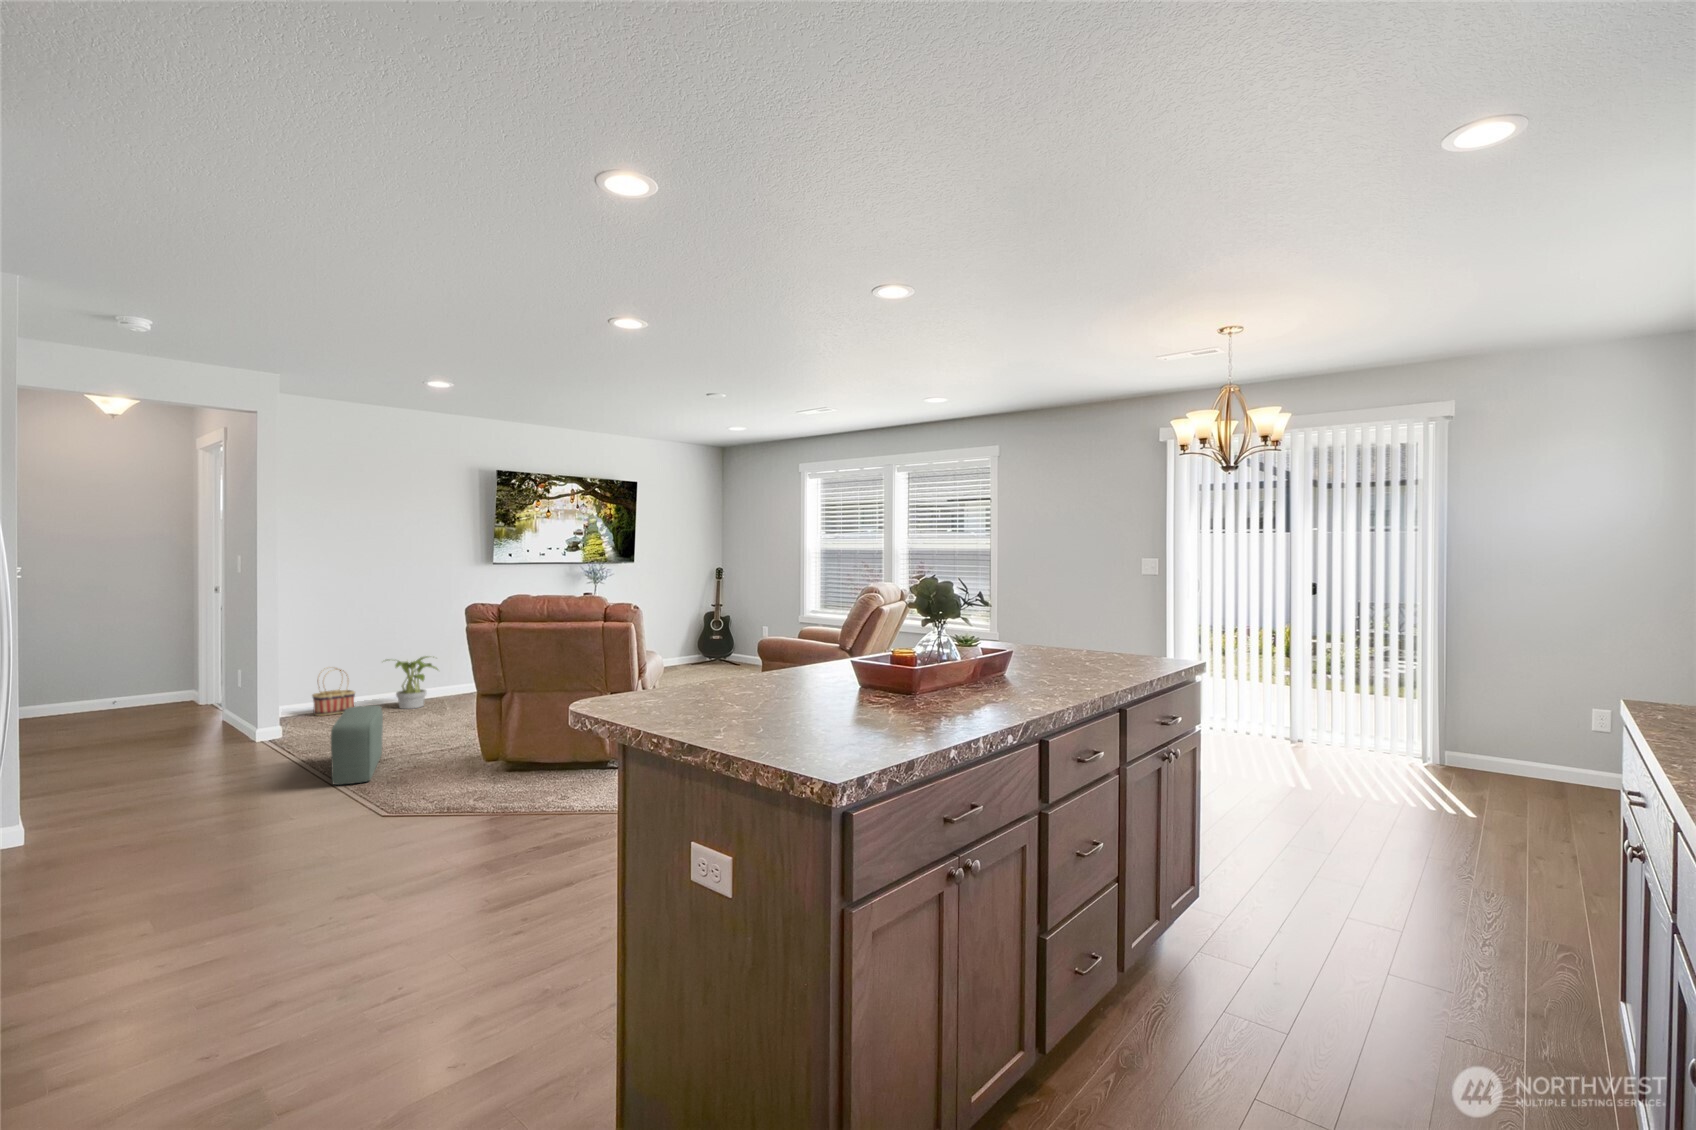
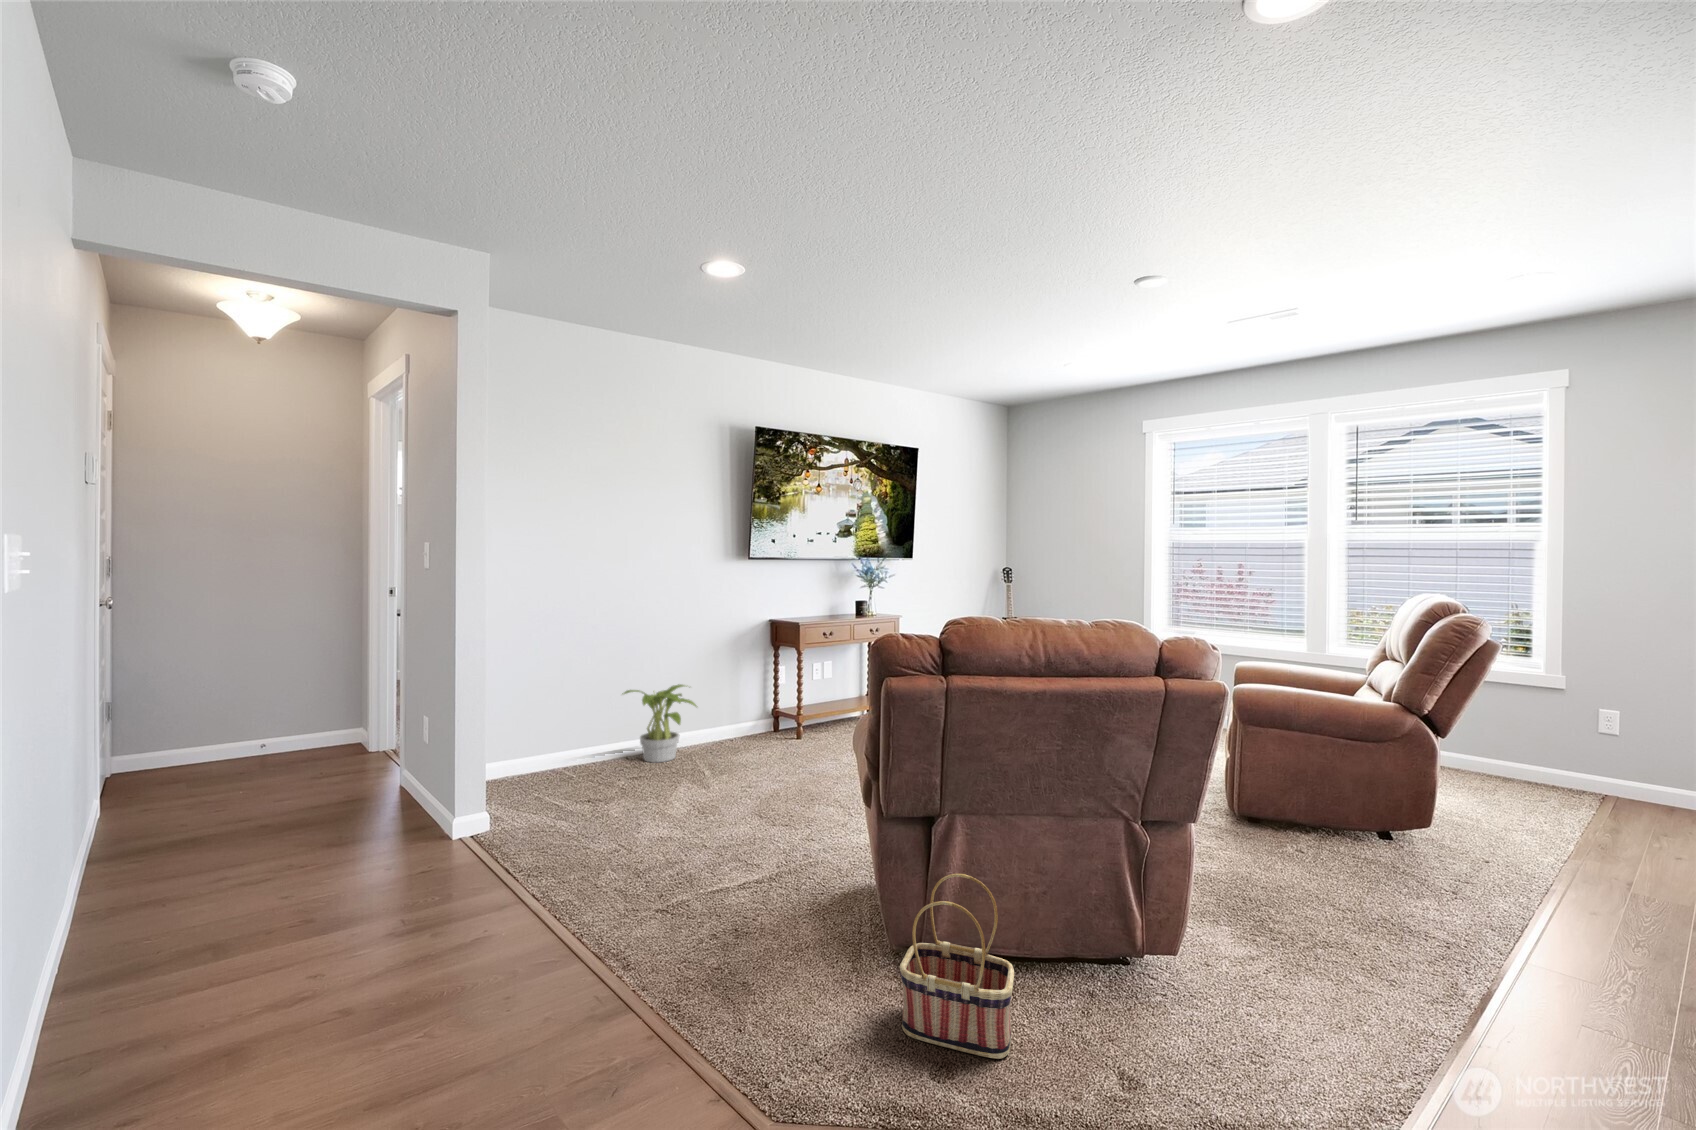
basket: present [312,668,355,716] -> present [900,874,1014,1059]
pouf: present [331,705,383,785] -> none [594,807,675,1026]

